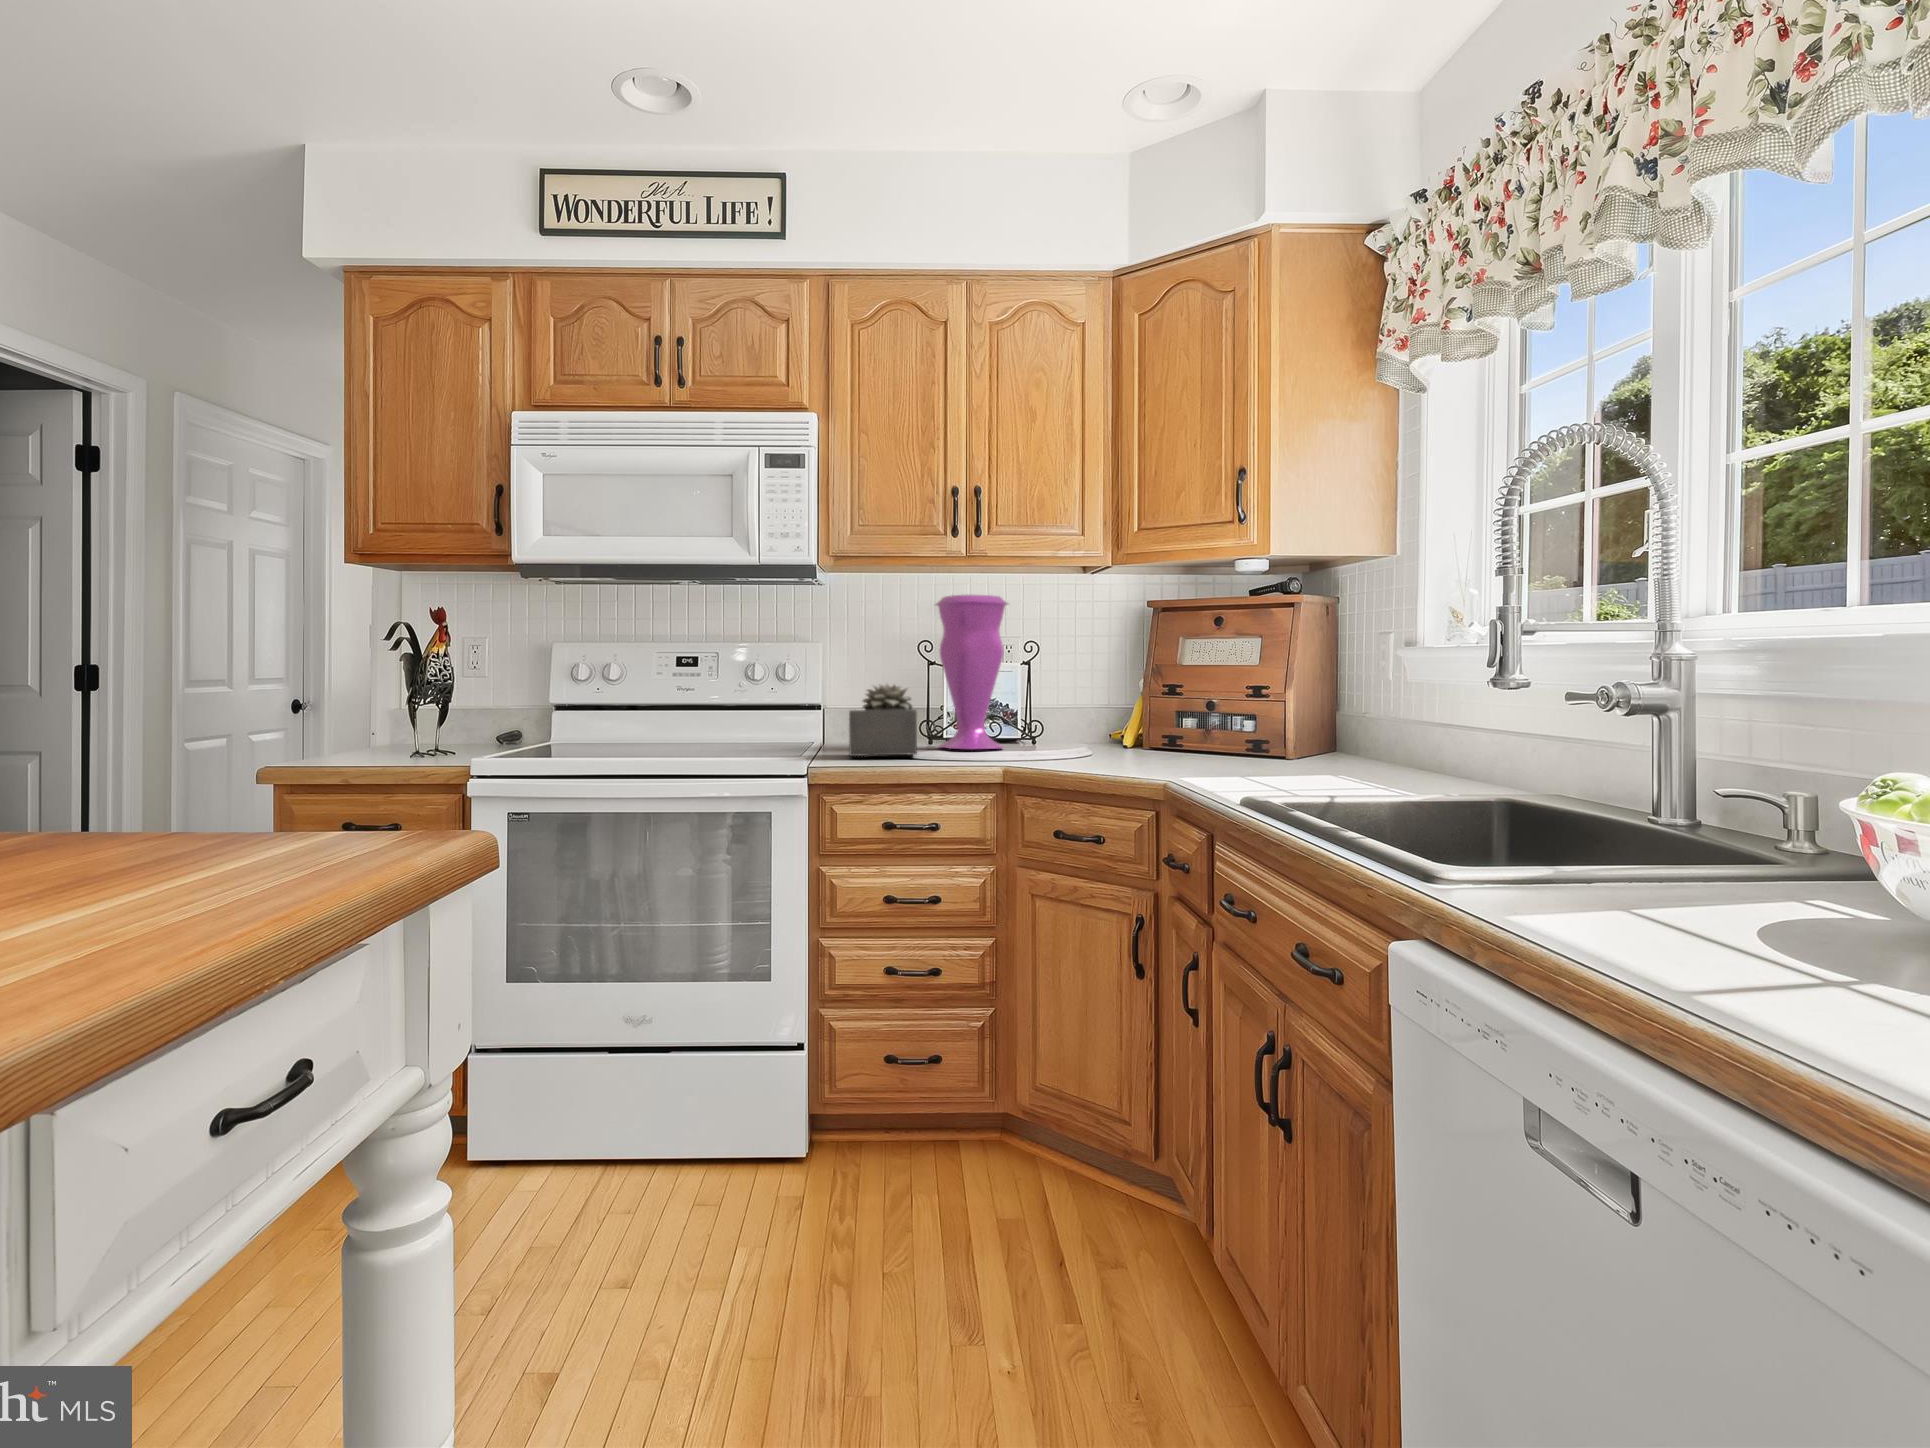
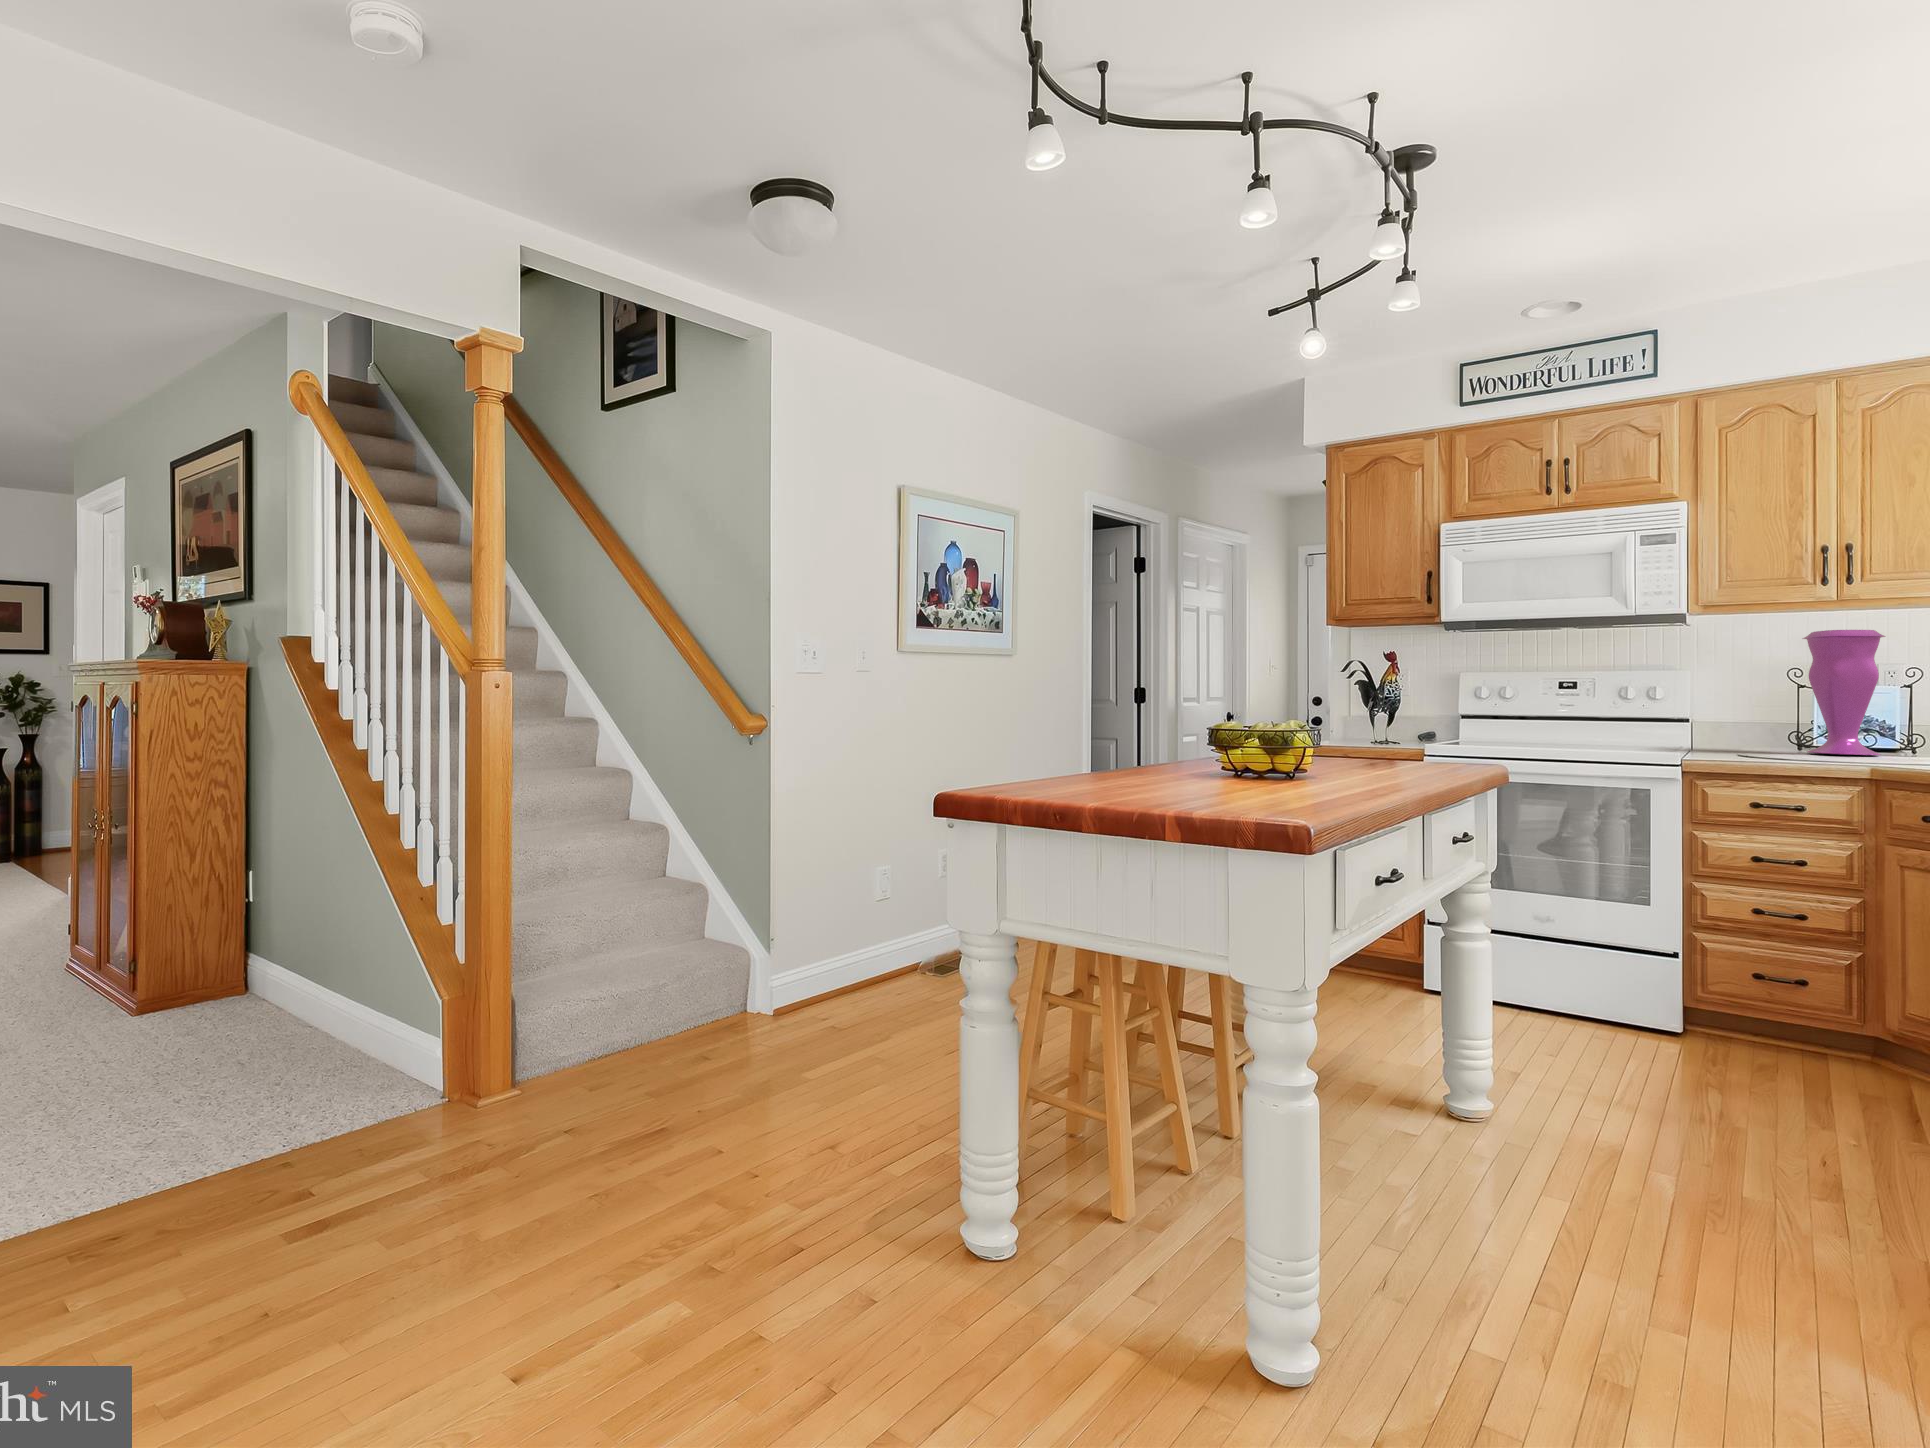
succulent plant: present [849,684,917,756] -> none [1717,700,1786,755]

